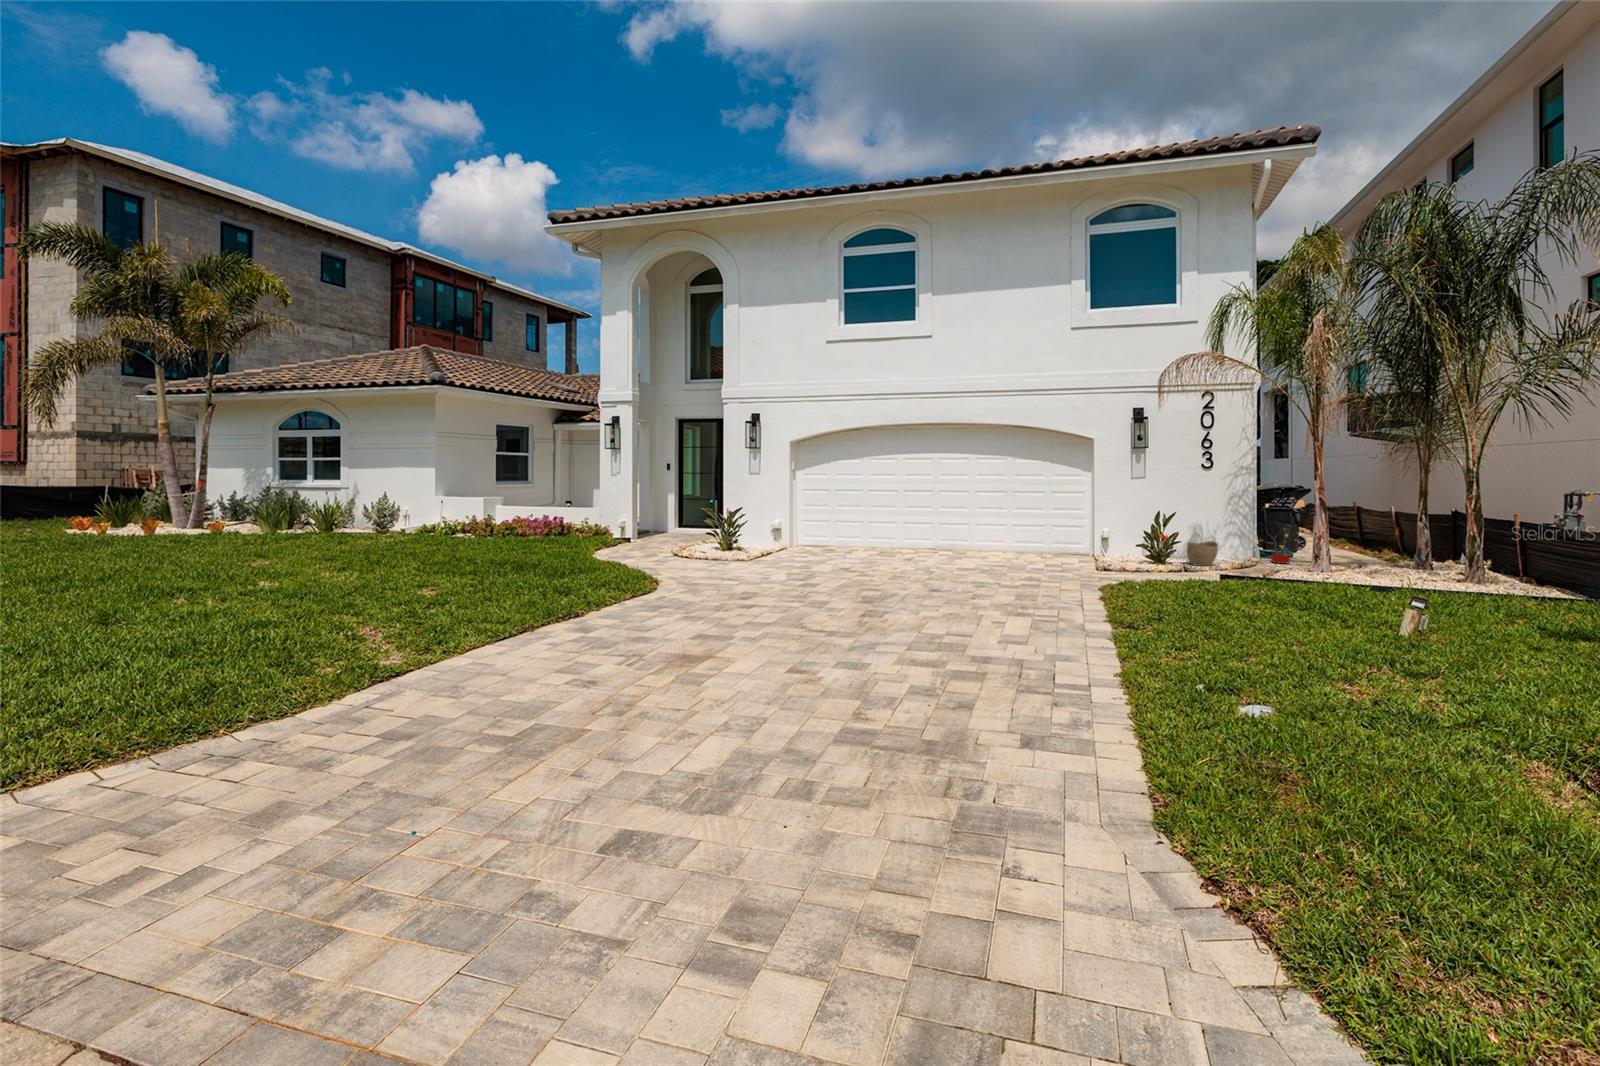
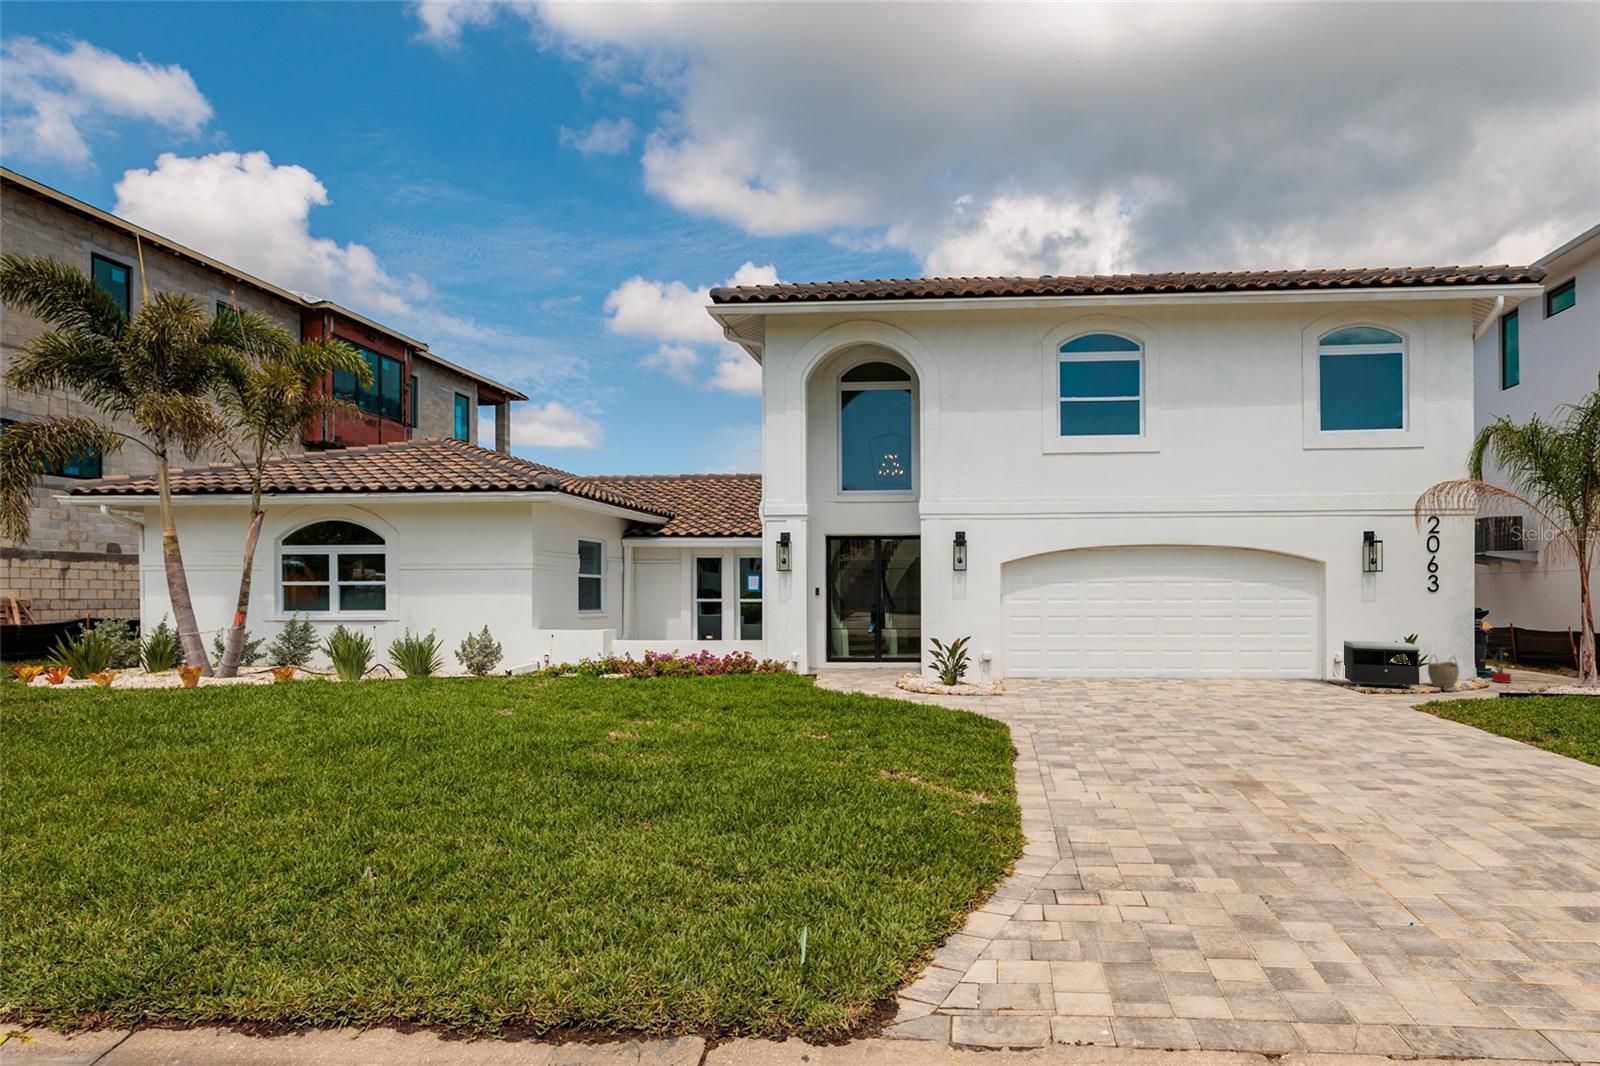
storage bench: none [1100,518,1166,567] -> present [1344,641,1420,689]

